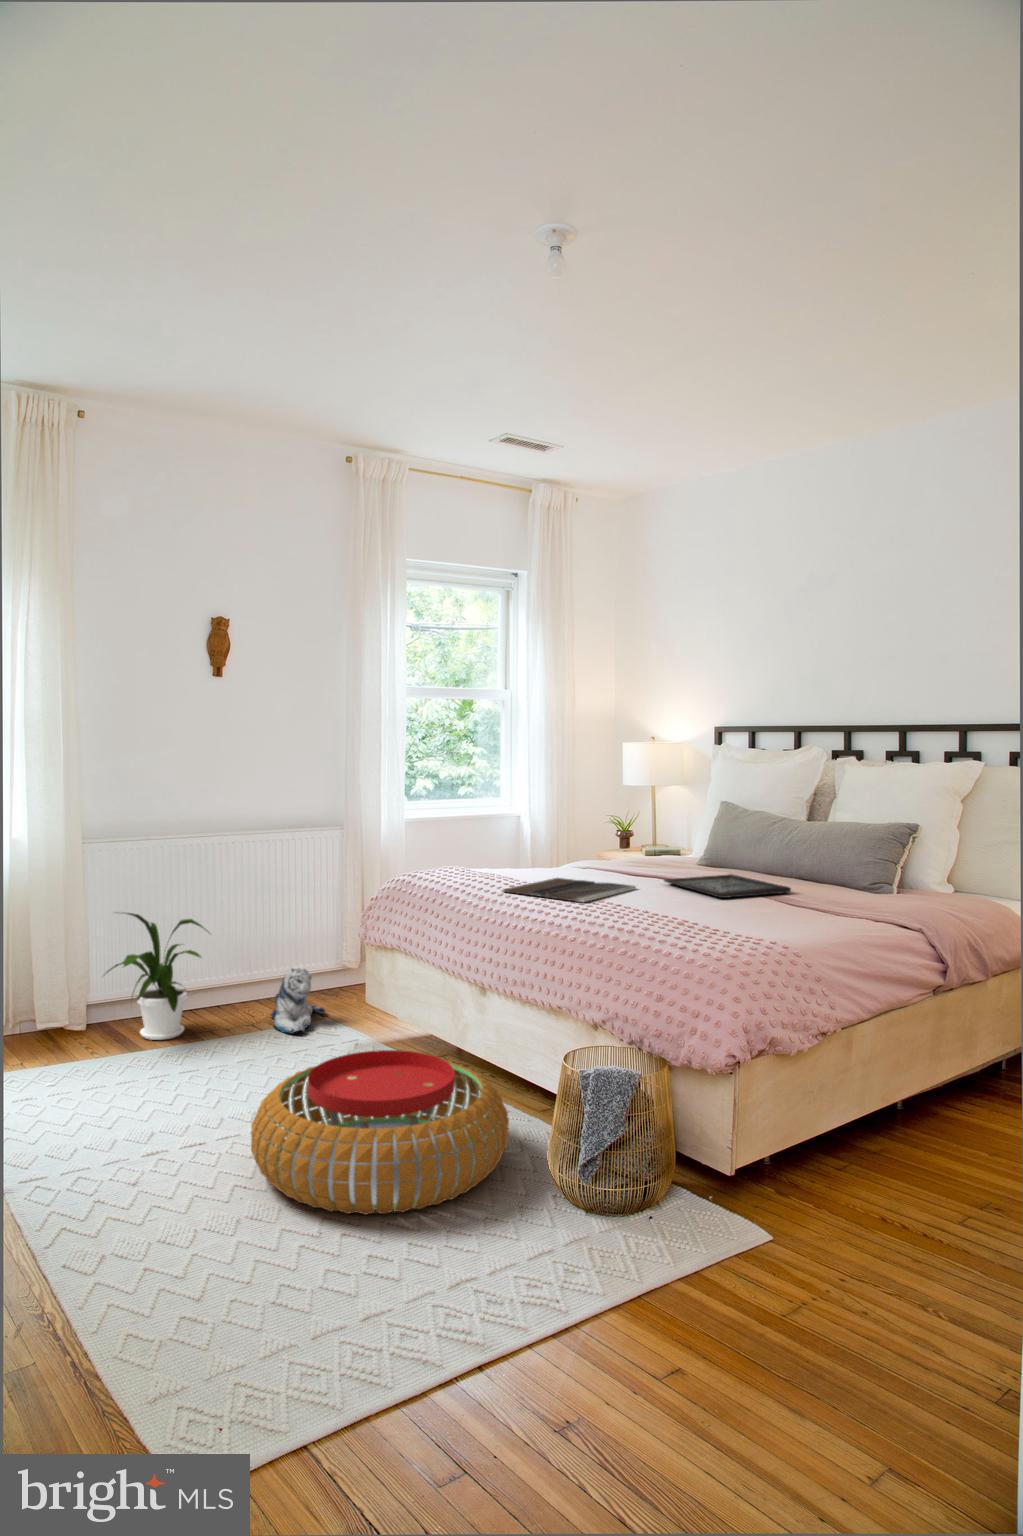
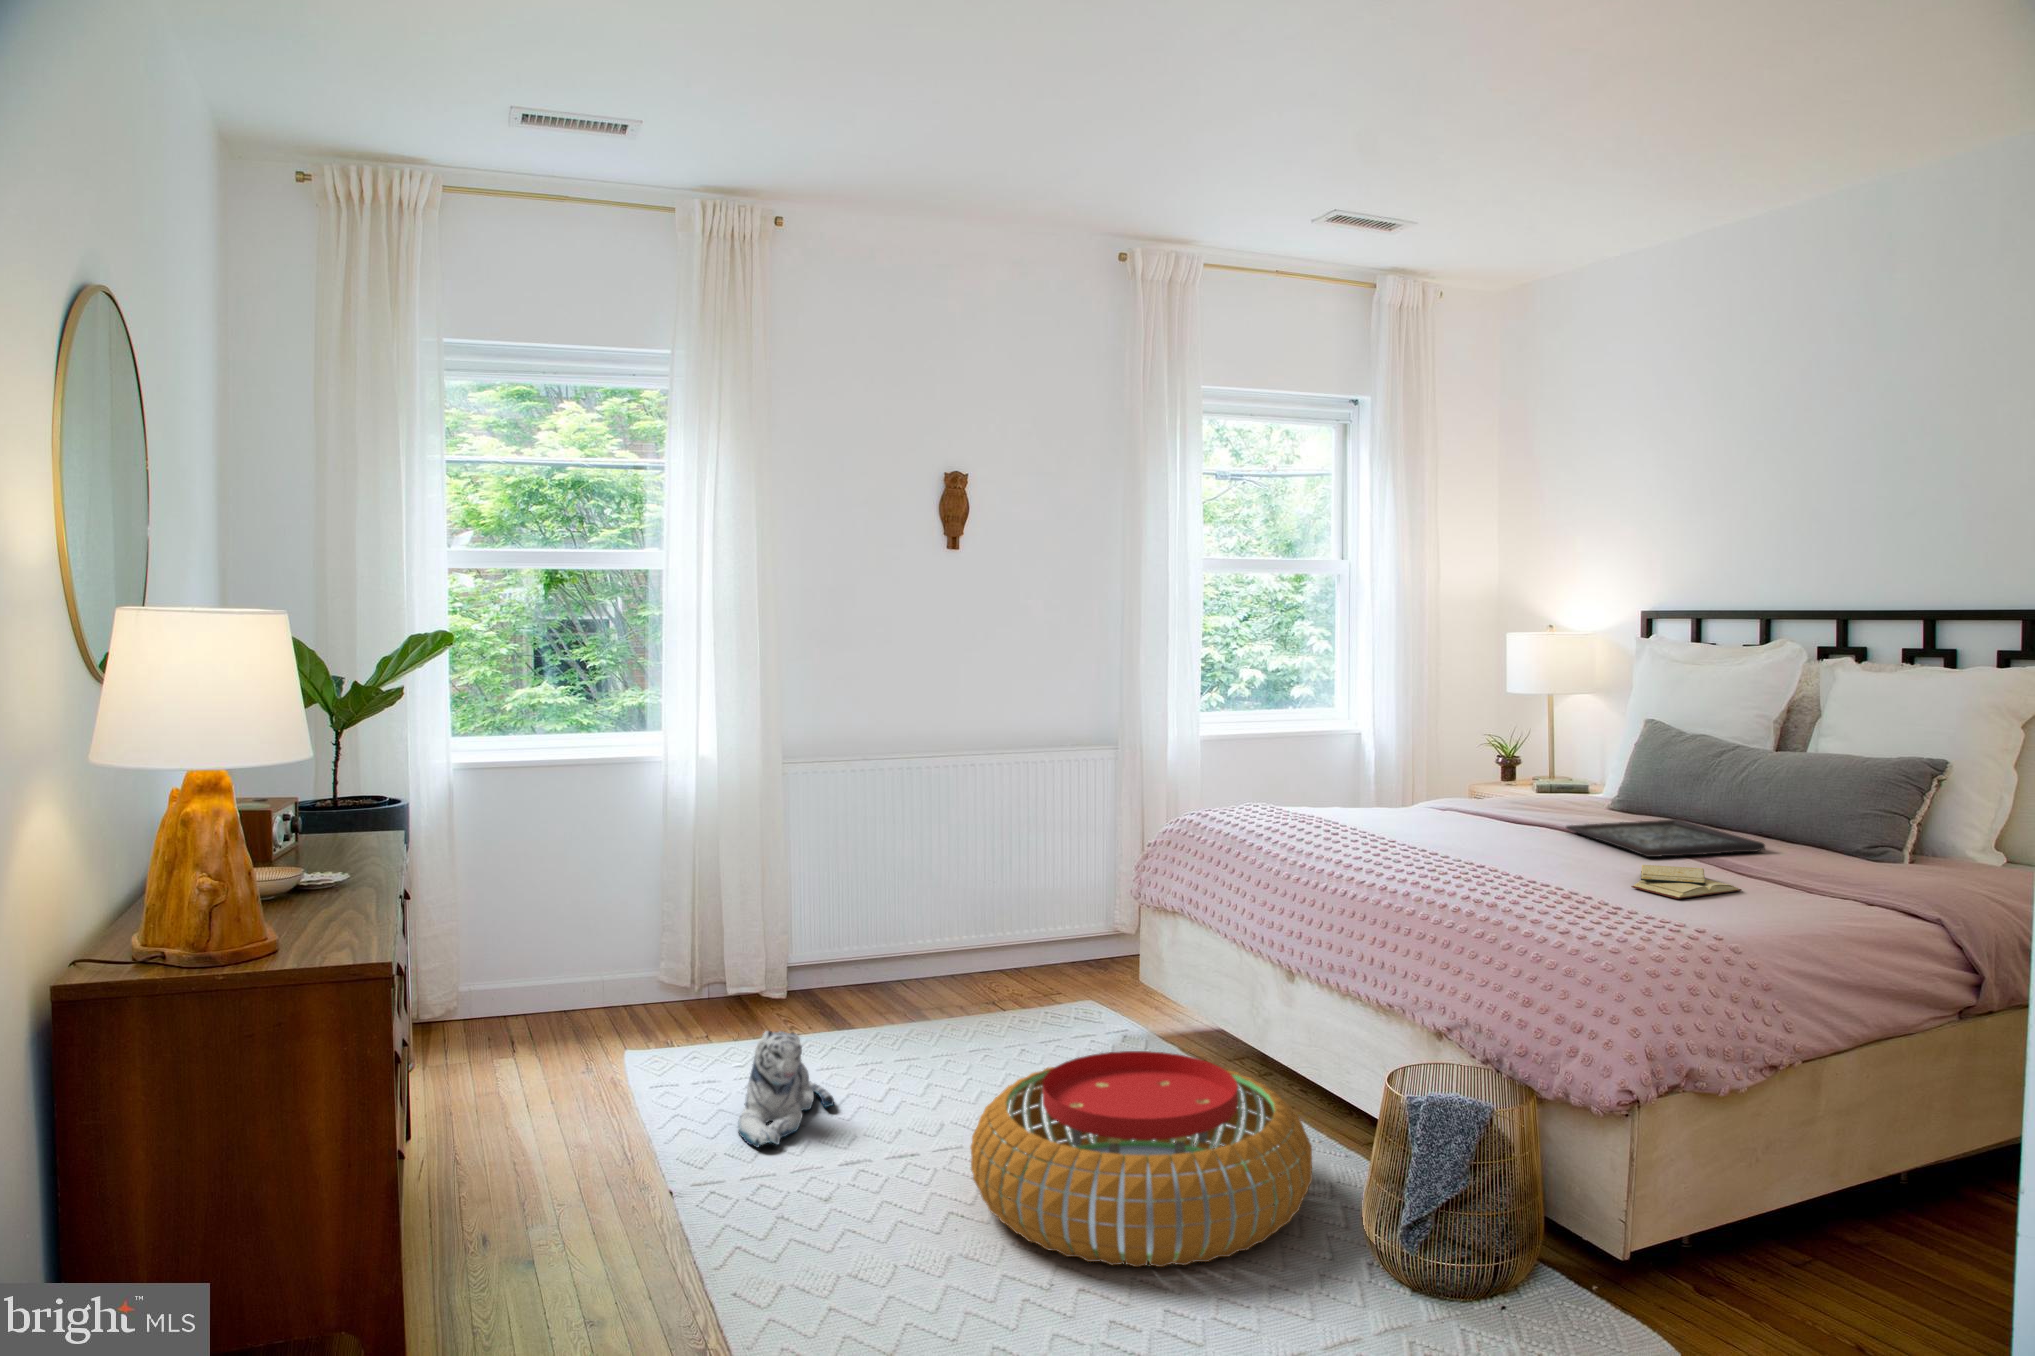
laptop: present [502,878,636,902] -> none [1319,819,1521,858]
diary: none [717,902,785,924] -> present [1631,865,1741,899]
house plant: present [107,913,208,1040] -> none [801,851,936,1018]
plush toy: present [271,968,325,1034] -> present [738,1031,834,1147]

